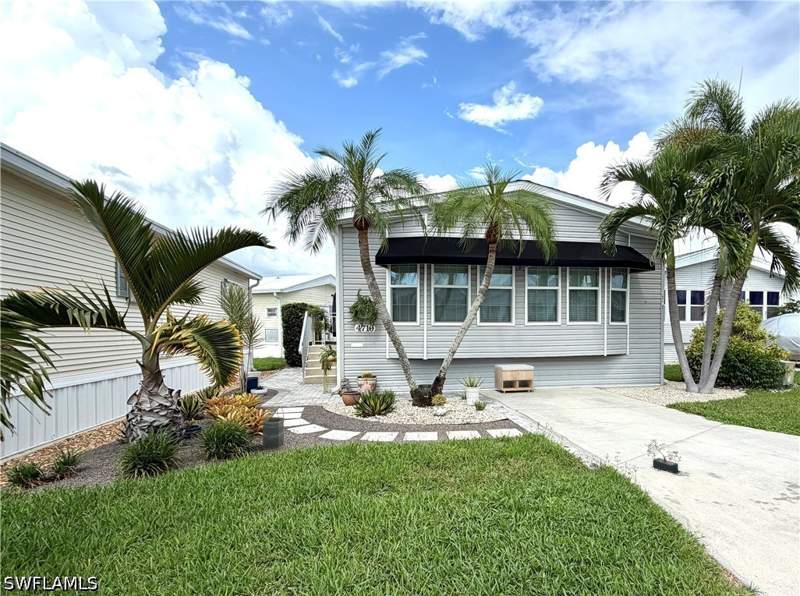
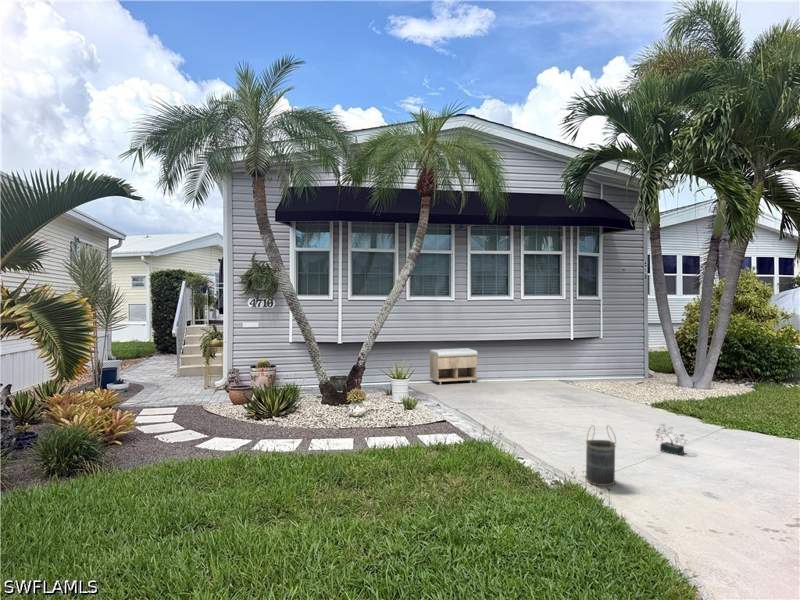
basket: present [262,406,284,450] -> present [586,426,616,486]
decorative plant: present [647,440,681,473] -> present [656,424,686,455]

